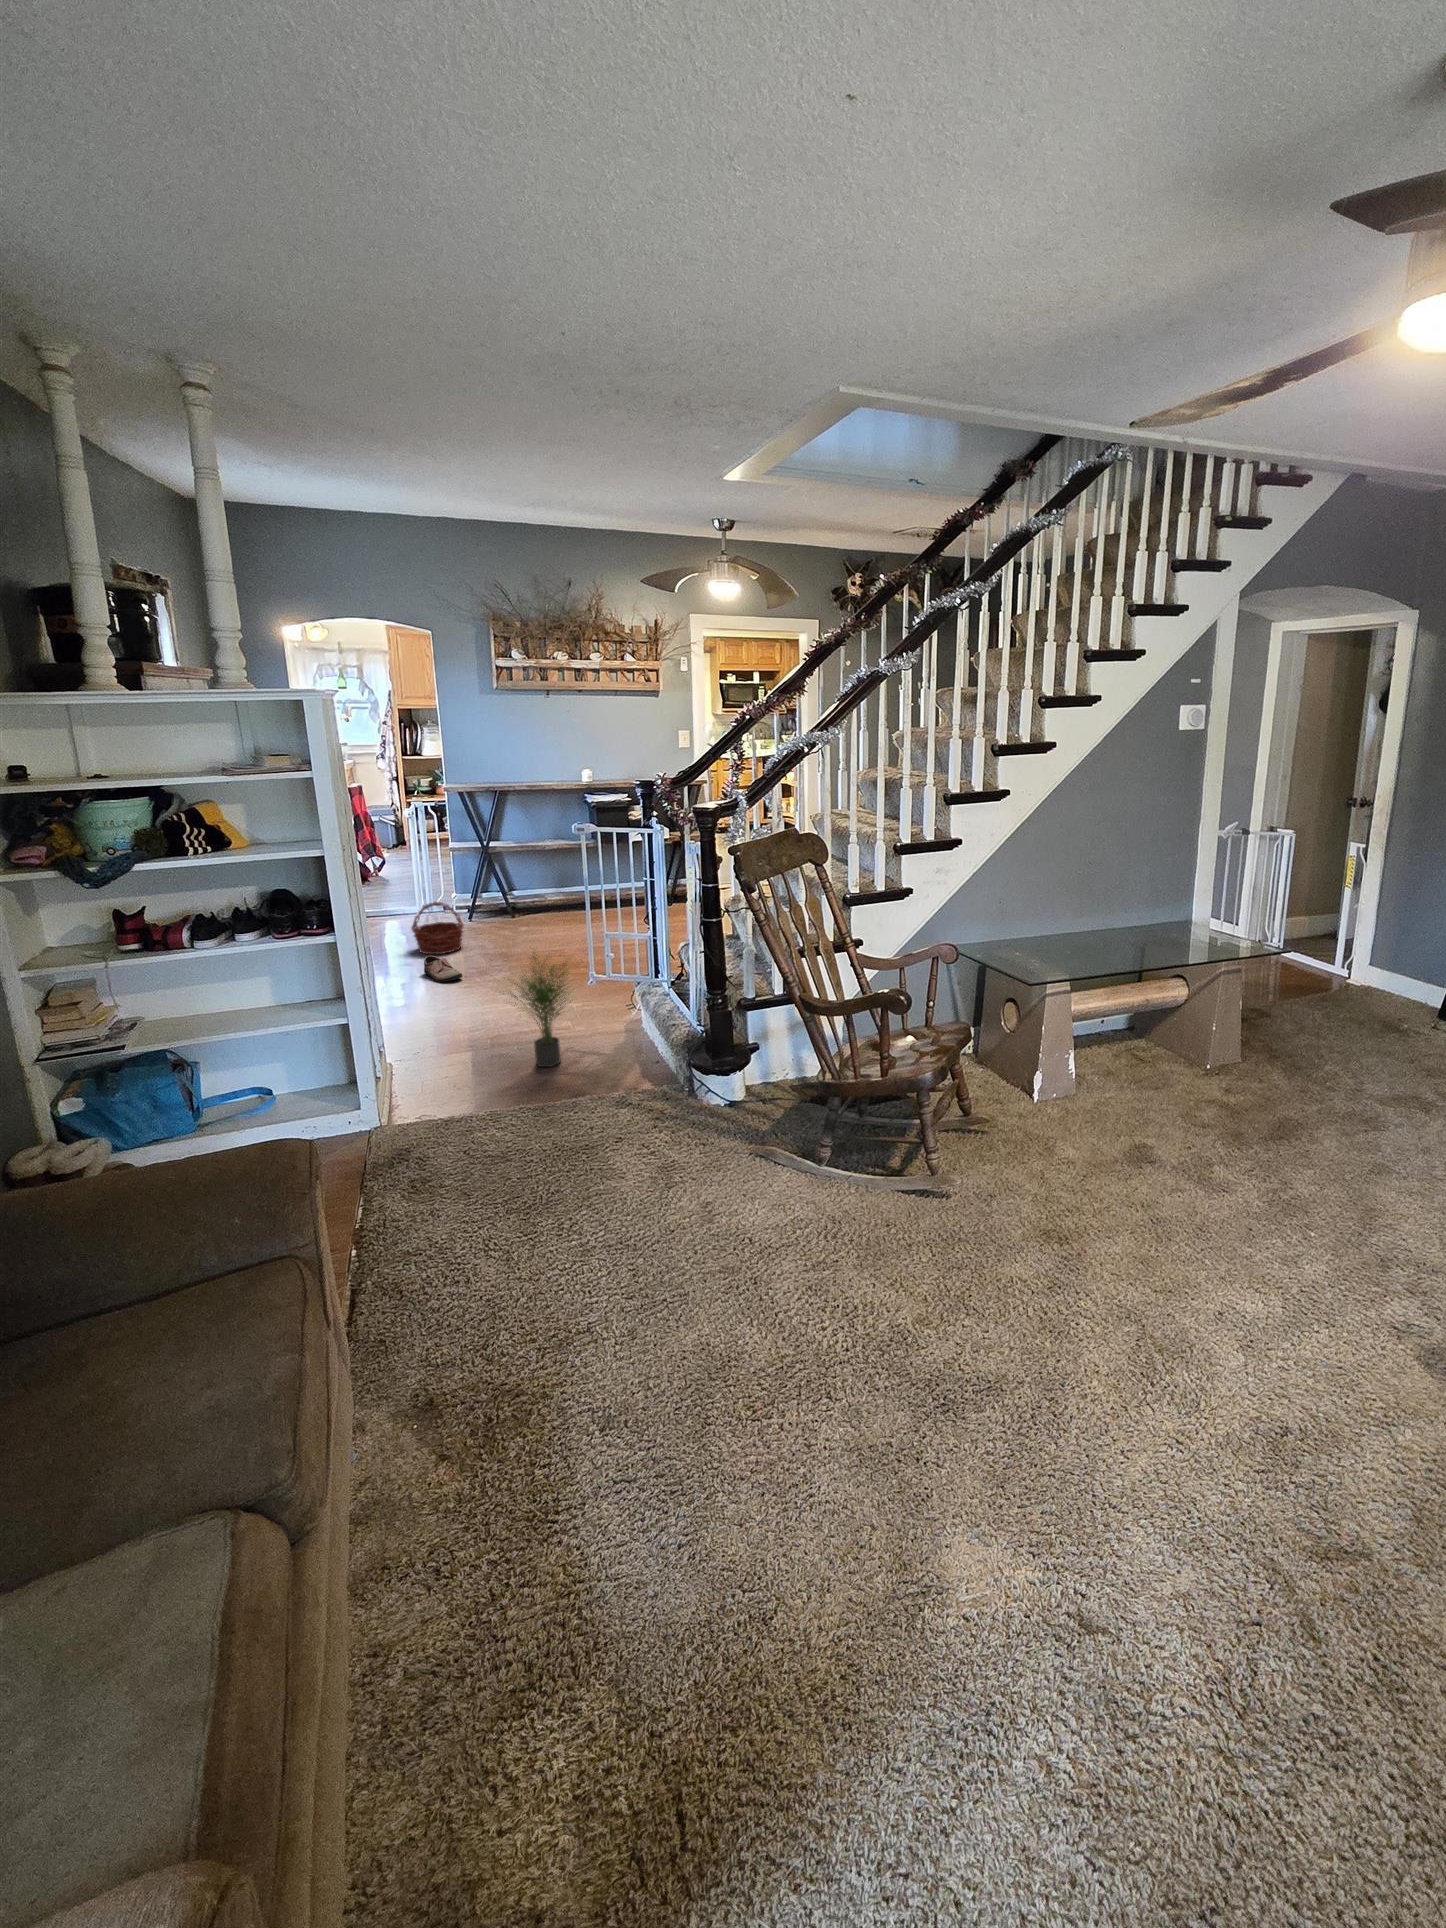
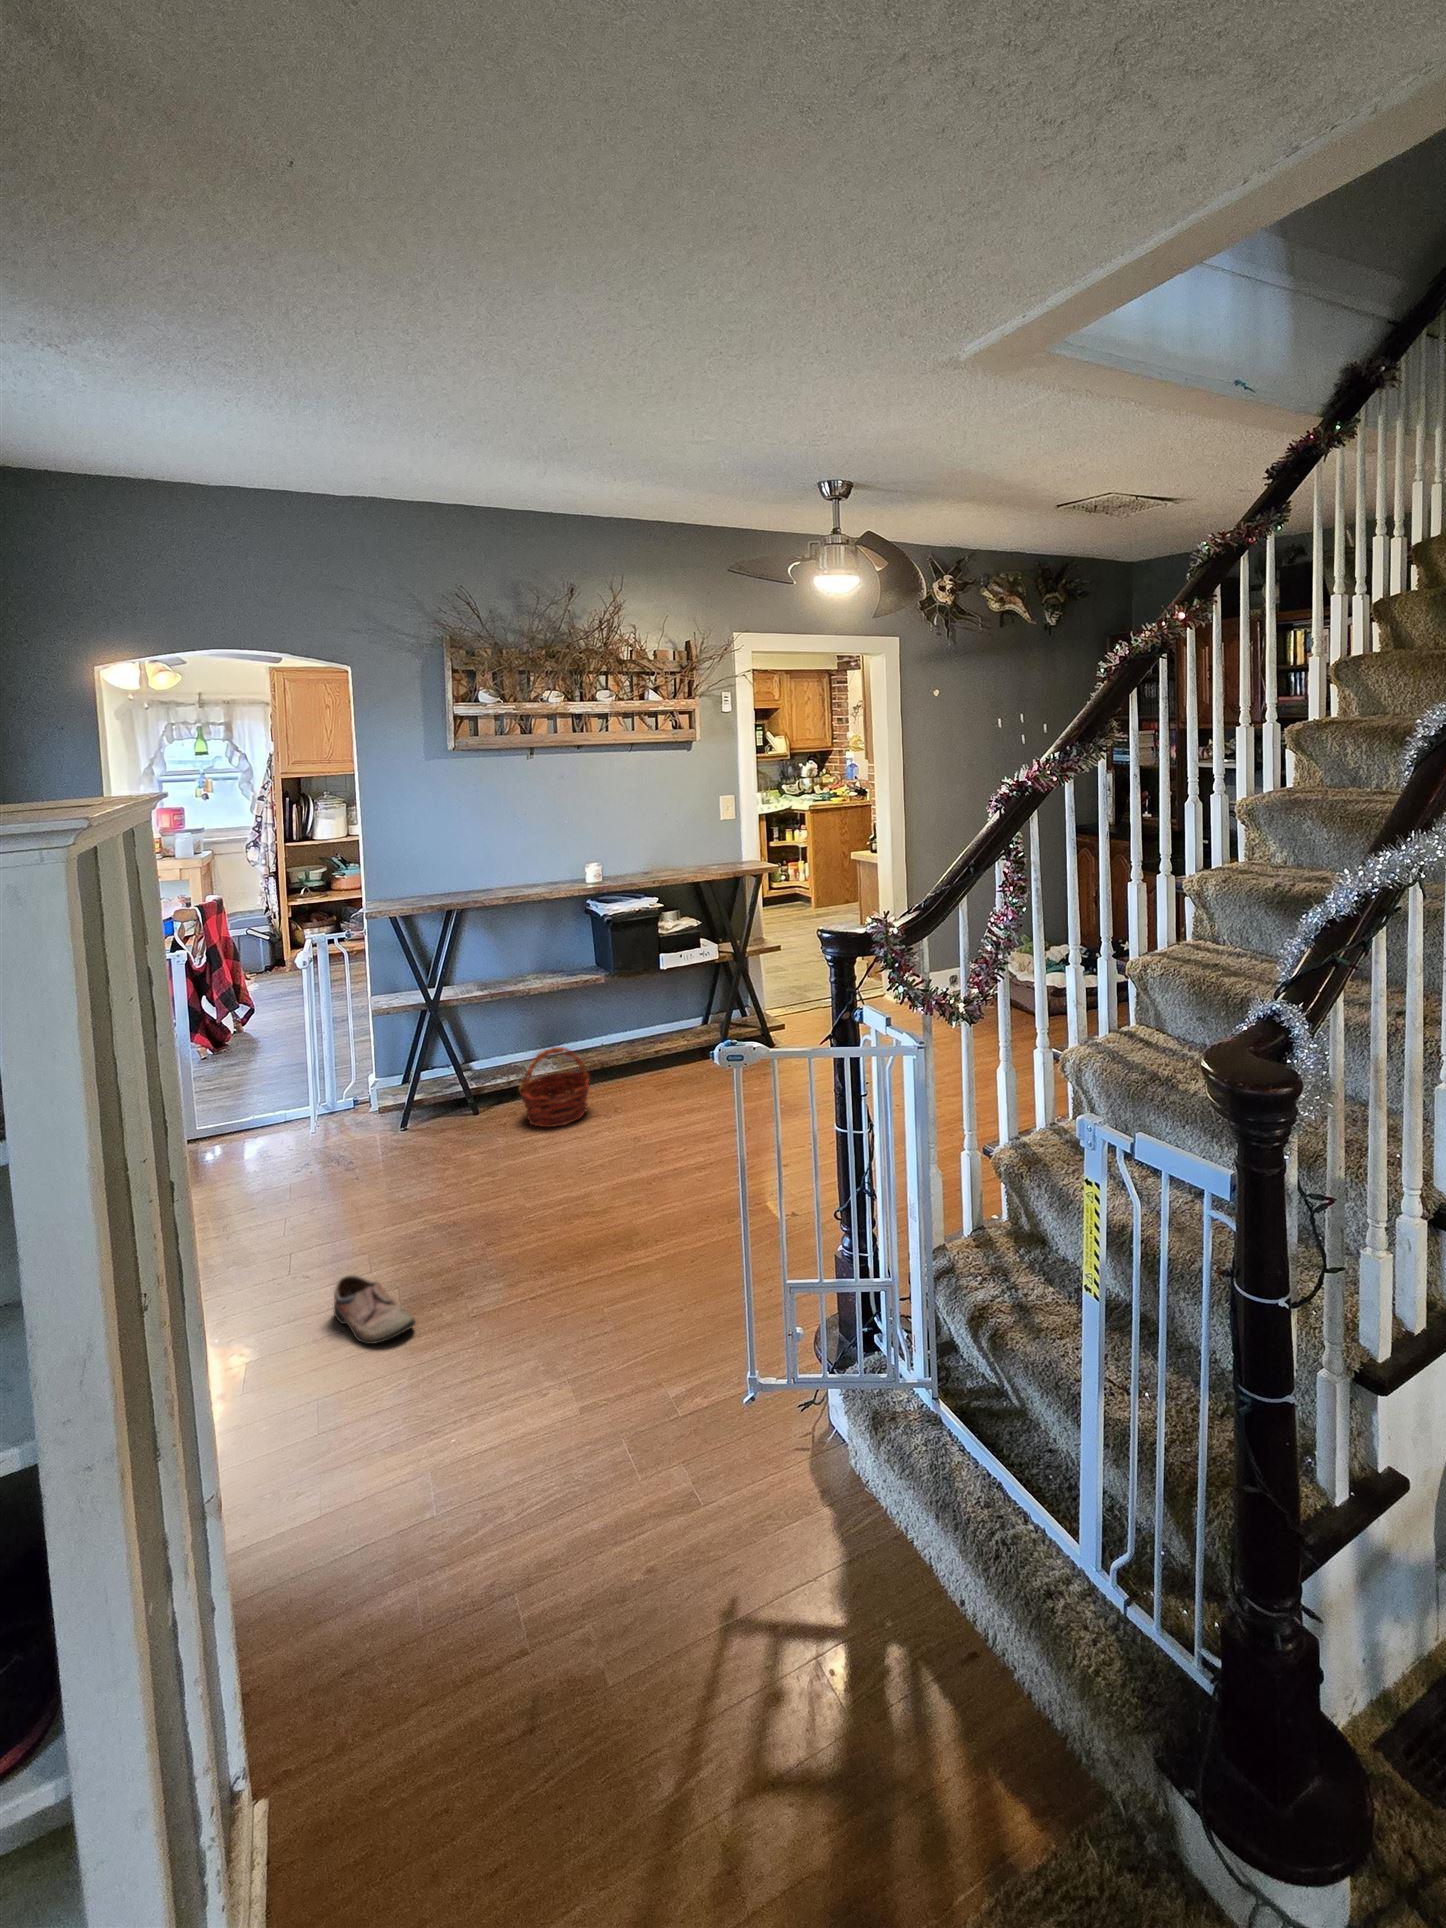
basket: present [411,902,463,954] -> present [519,1047,590,1127]
potted plant: present [507,956,574,1067] -> none [561,1415,800,1767]

